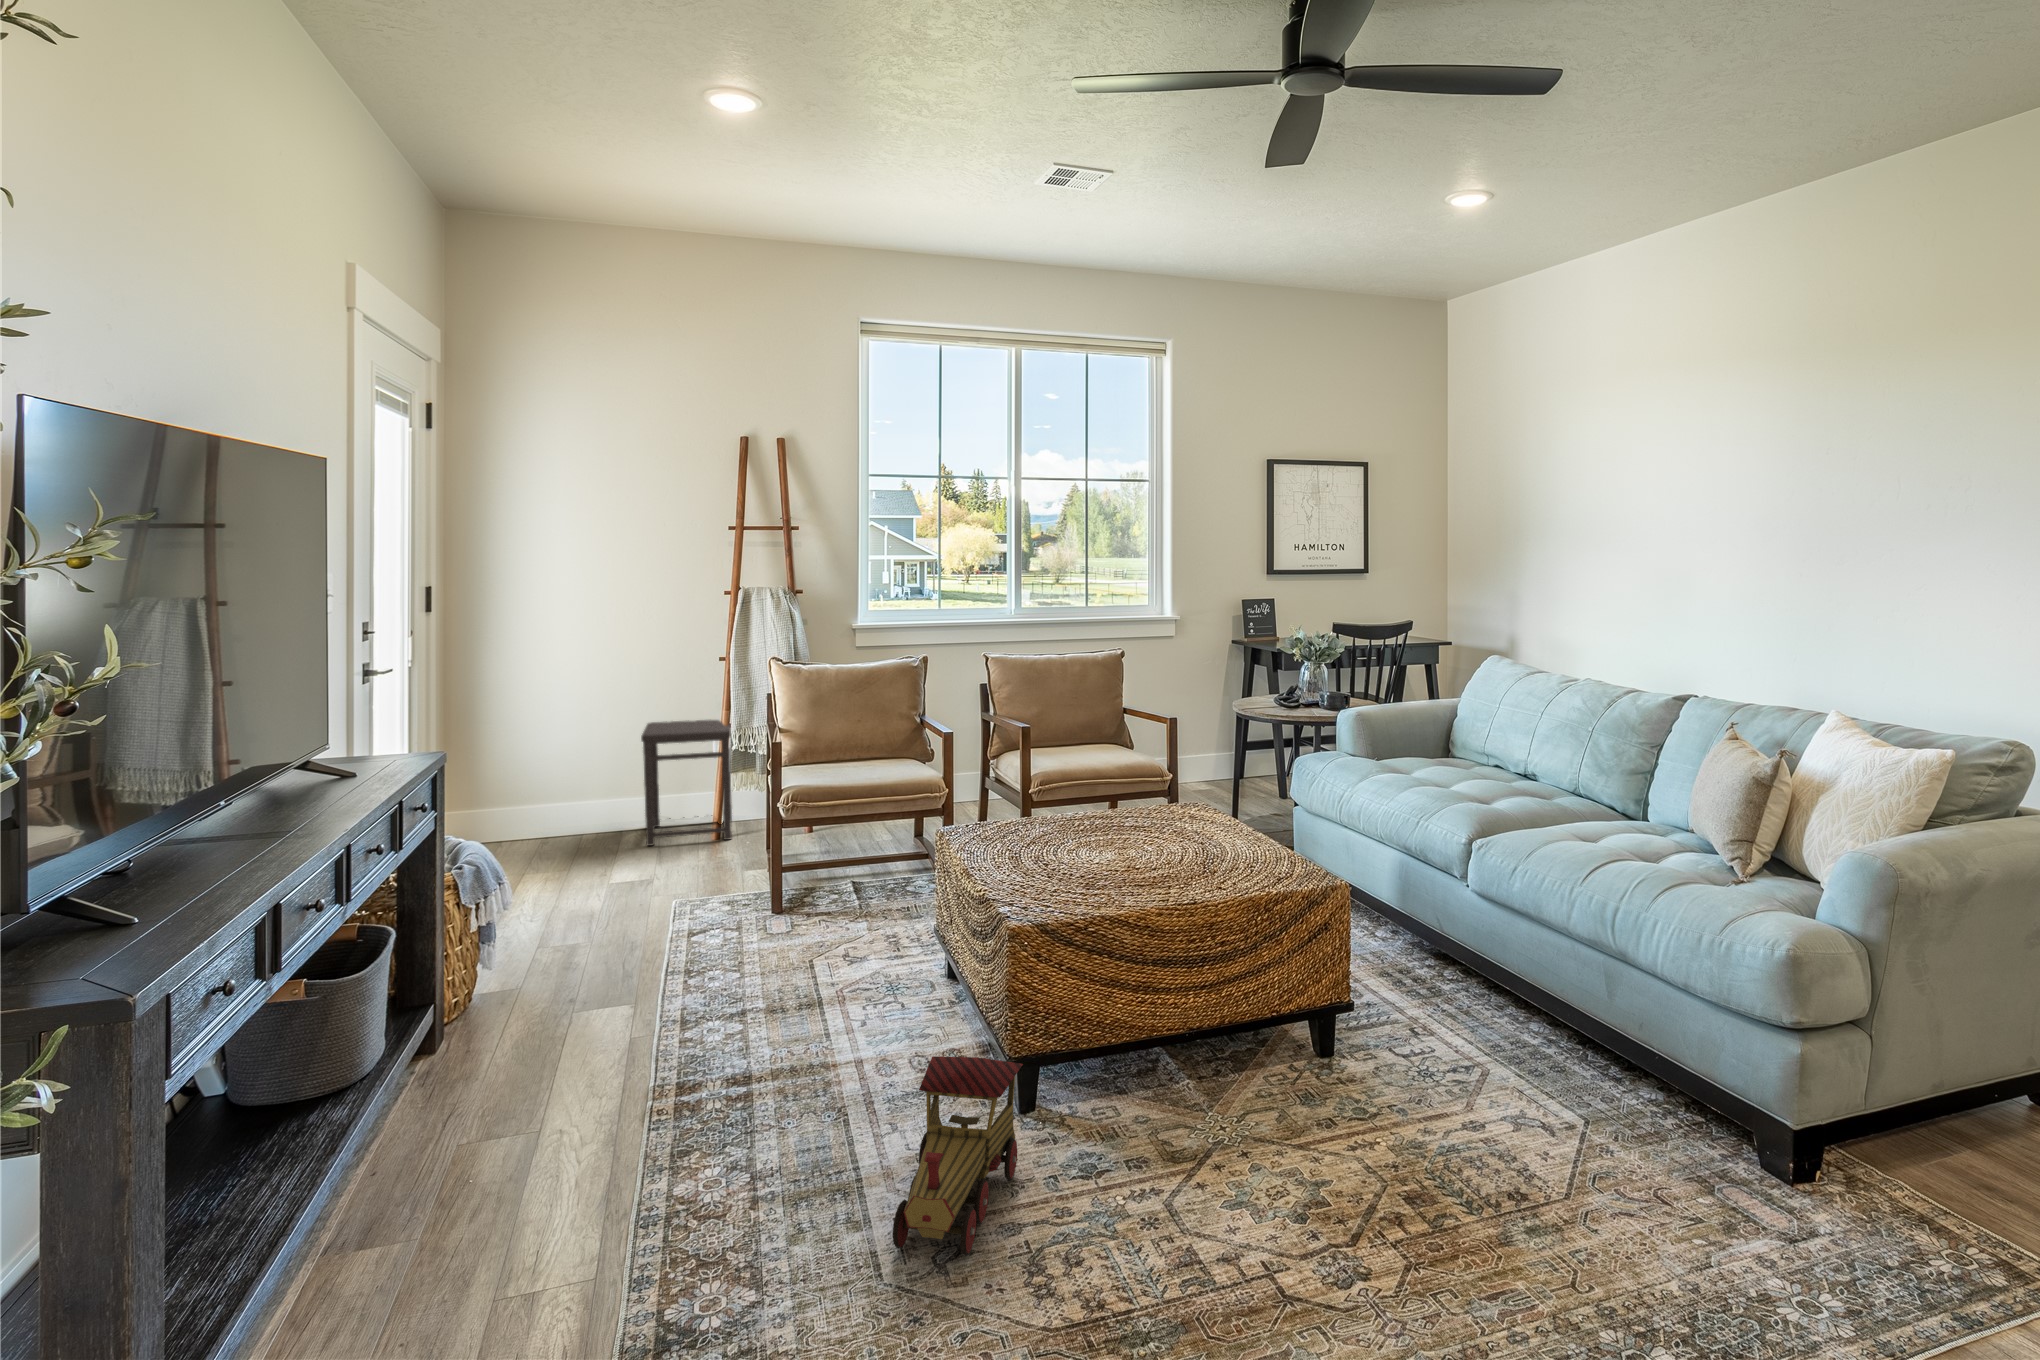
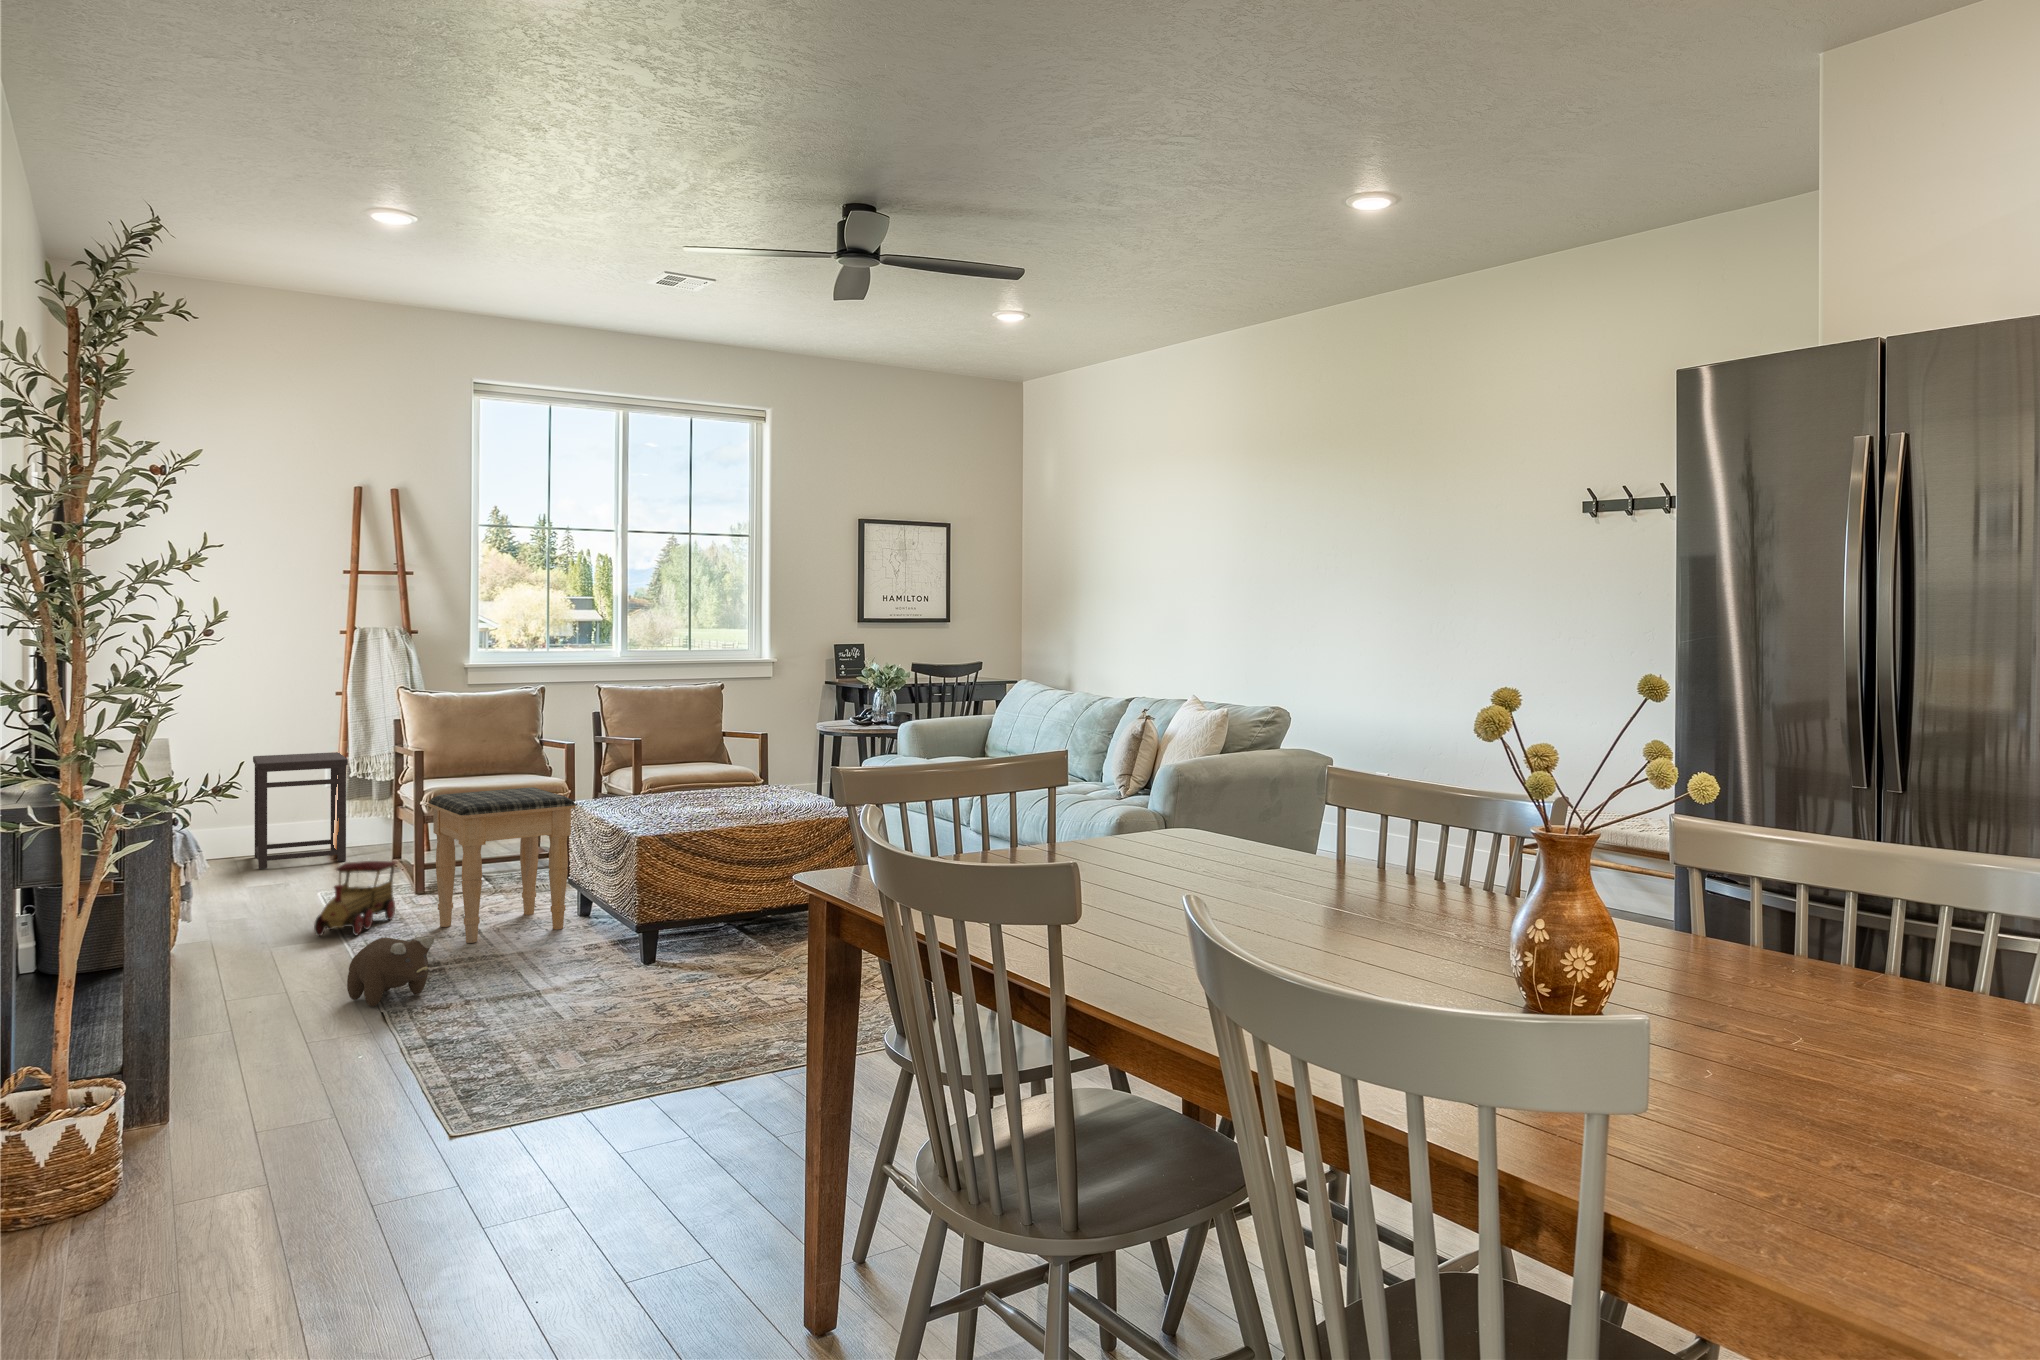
footstool: none [769,801,938,1019] -> present [429,788,575,943]
toy train: present [892,1056,1023,1256] -> present [314,861,396,936]
plush toy: none [613,1065,720,1178] -> present [347,937,434,1007]

